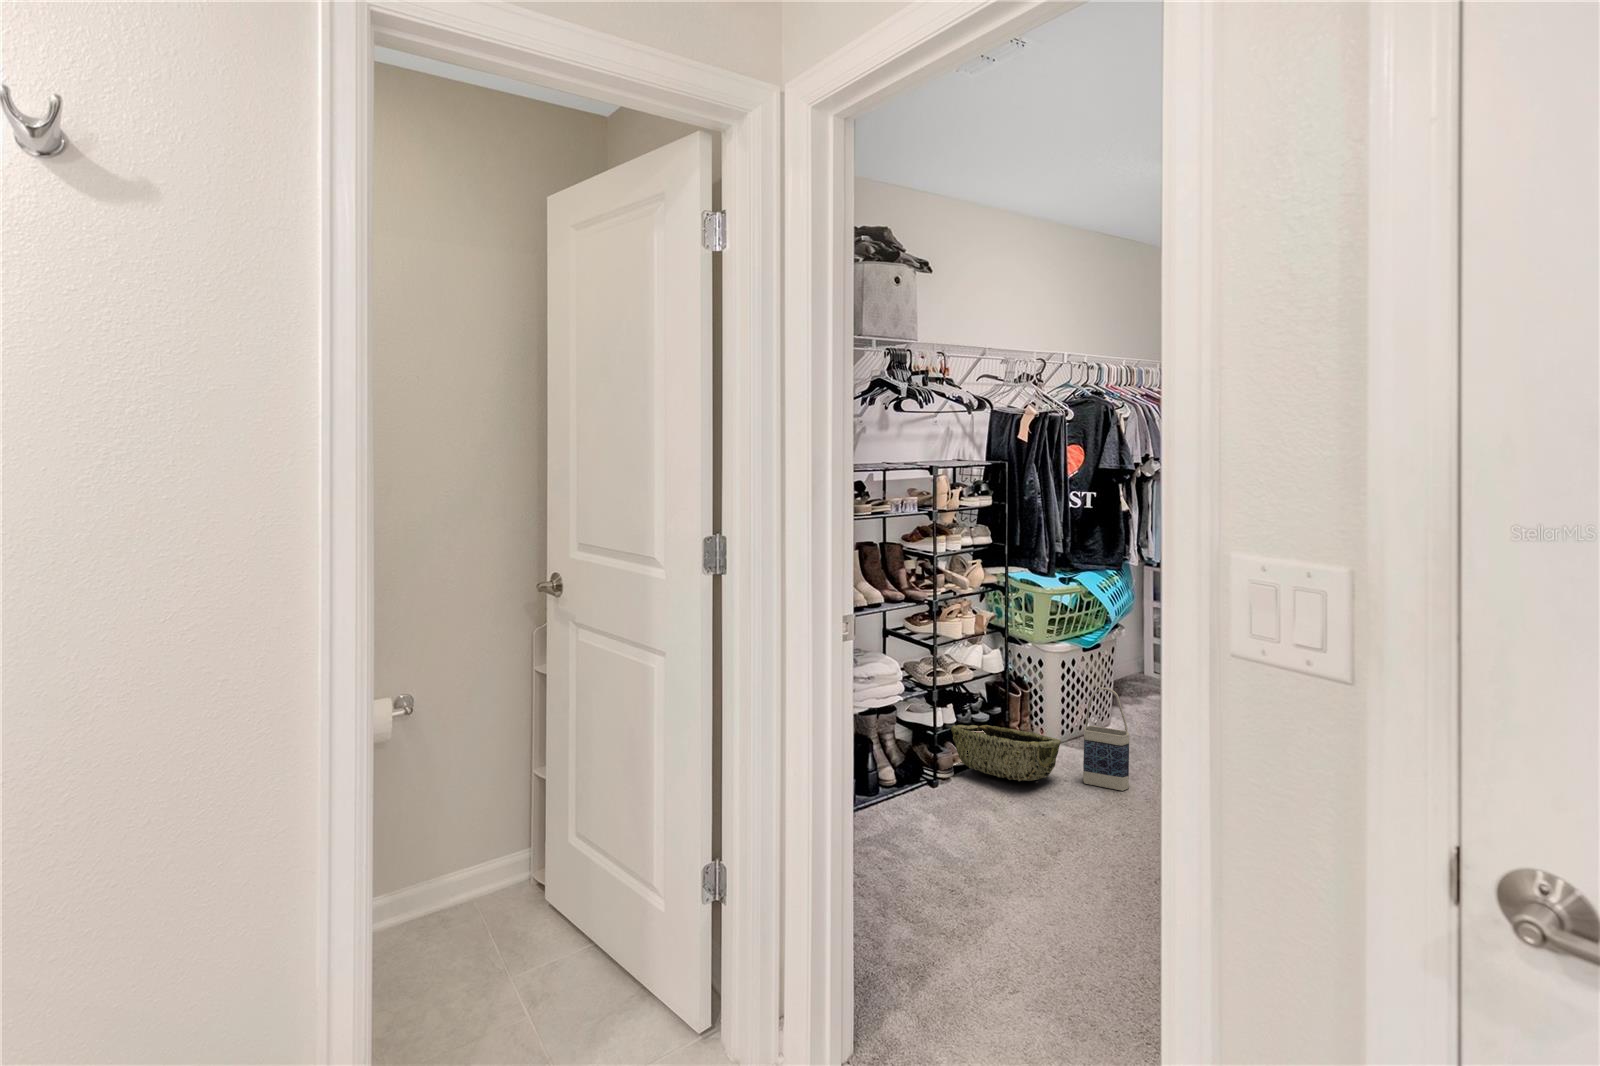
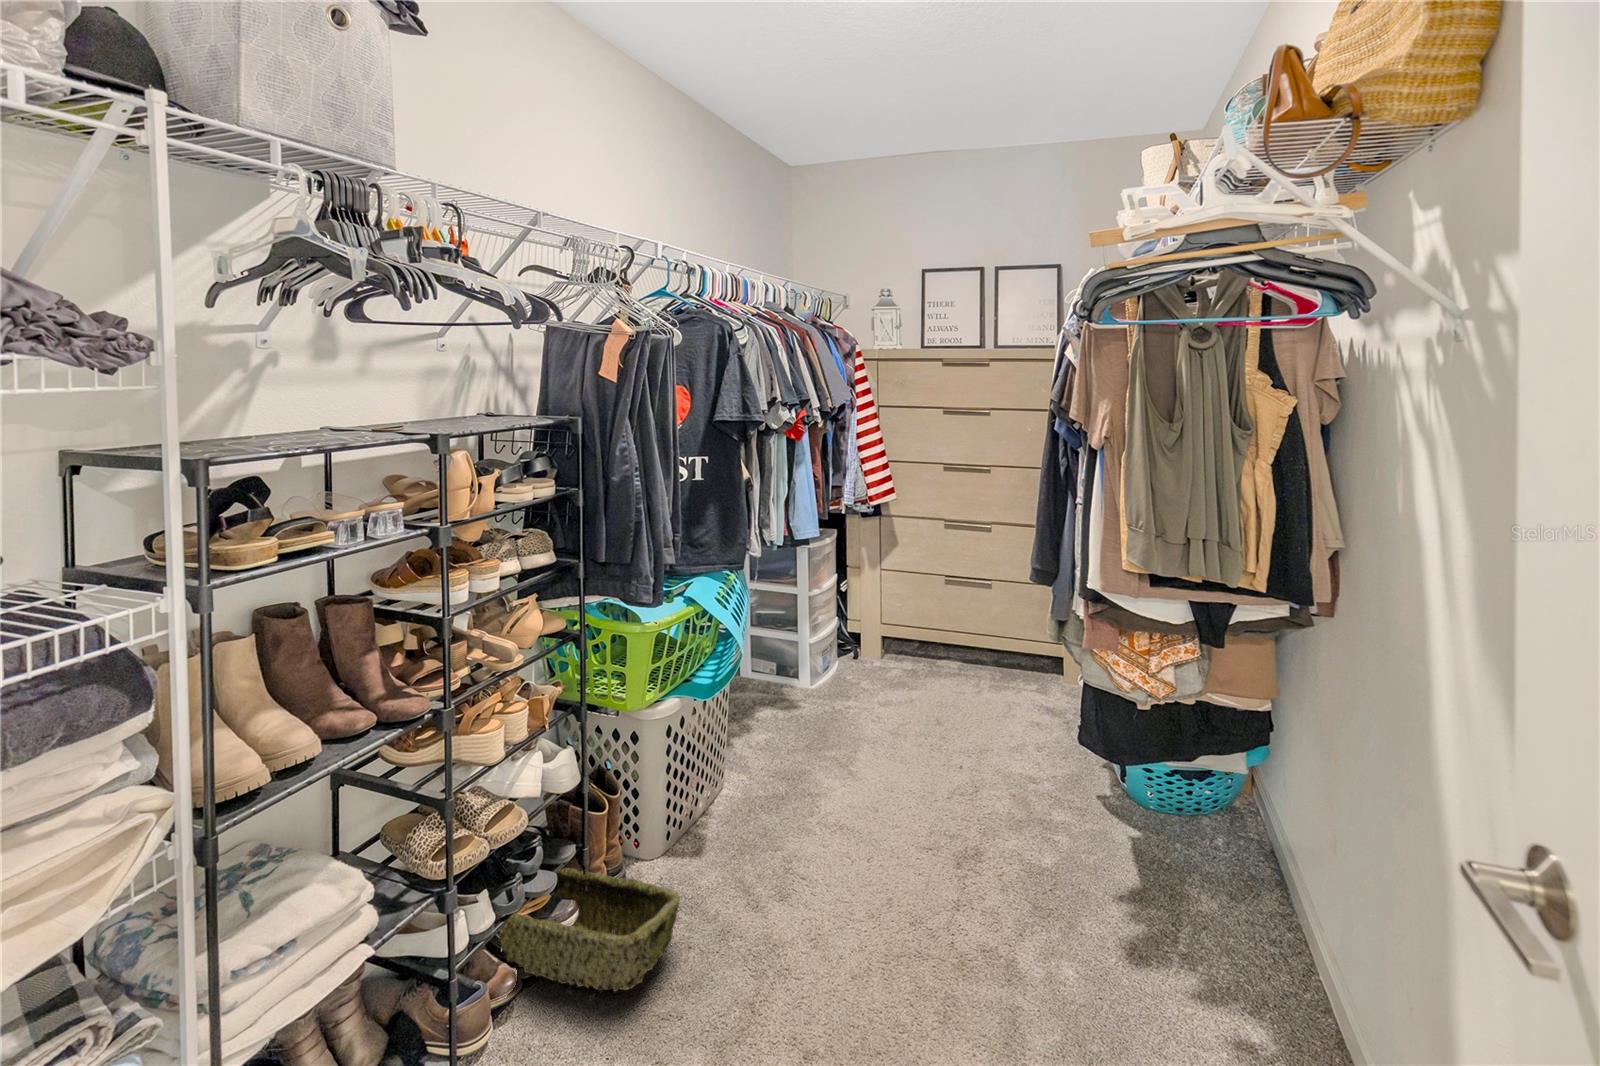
bag: present [1083,688,1129,791] -> none [713,802,784,958]

